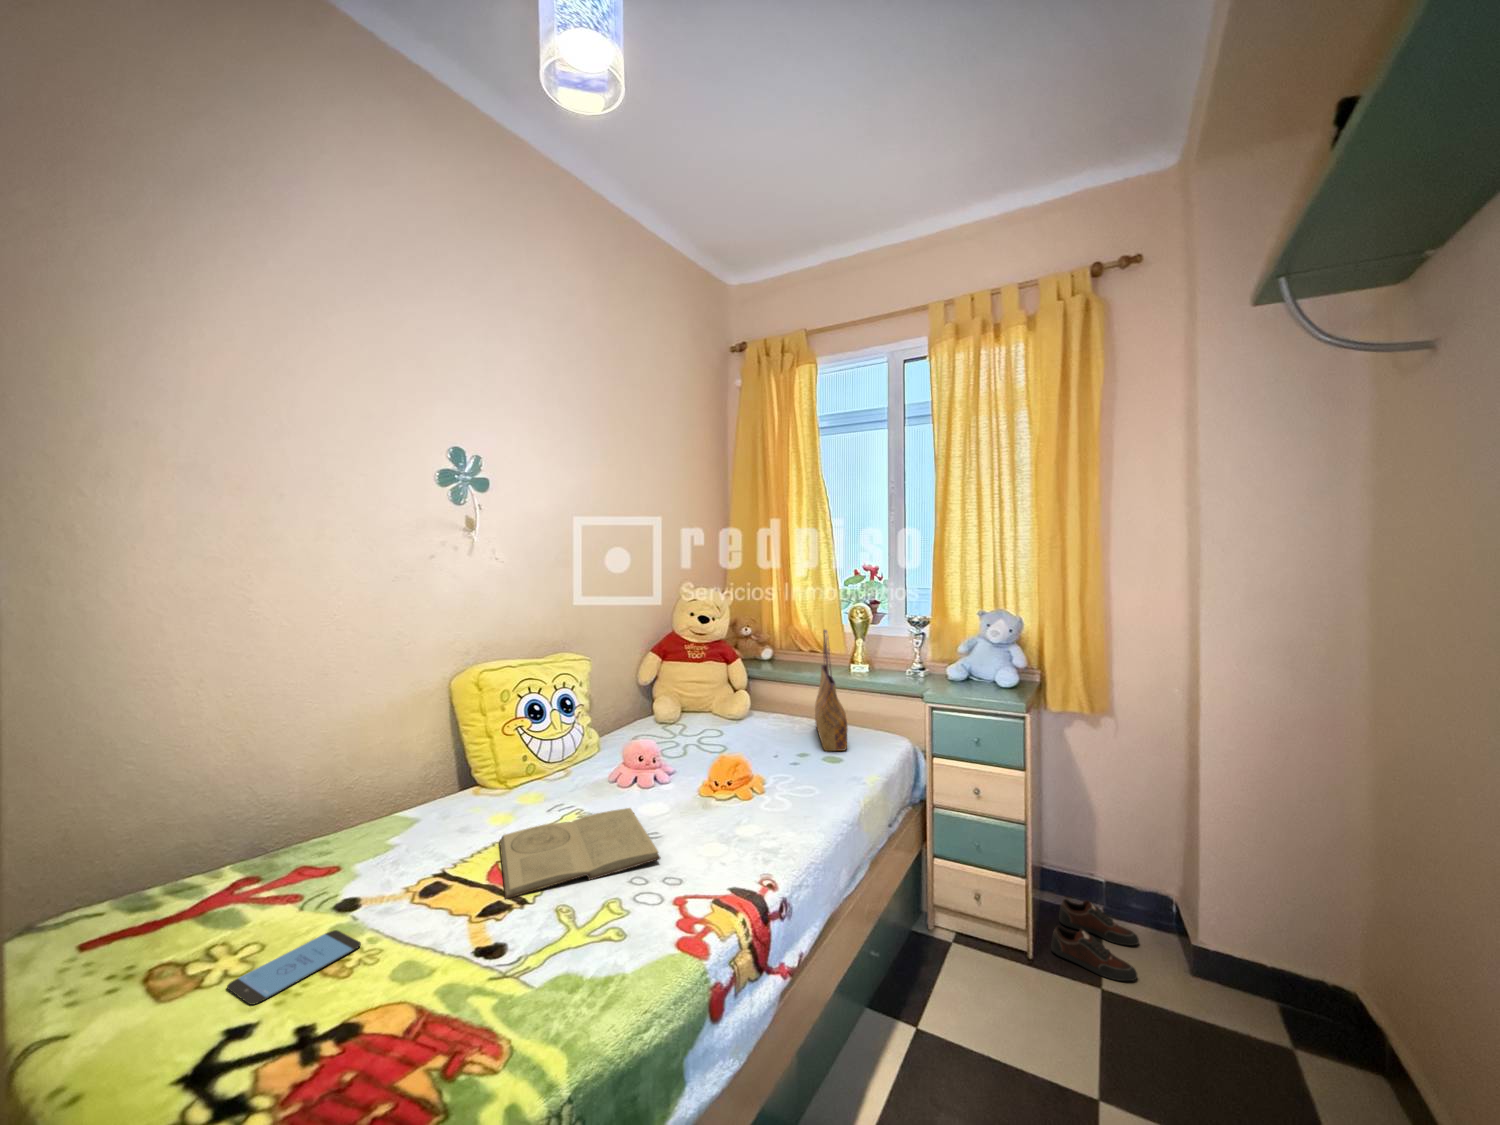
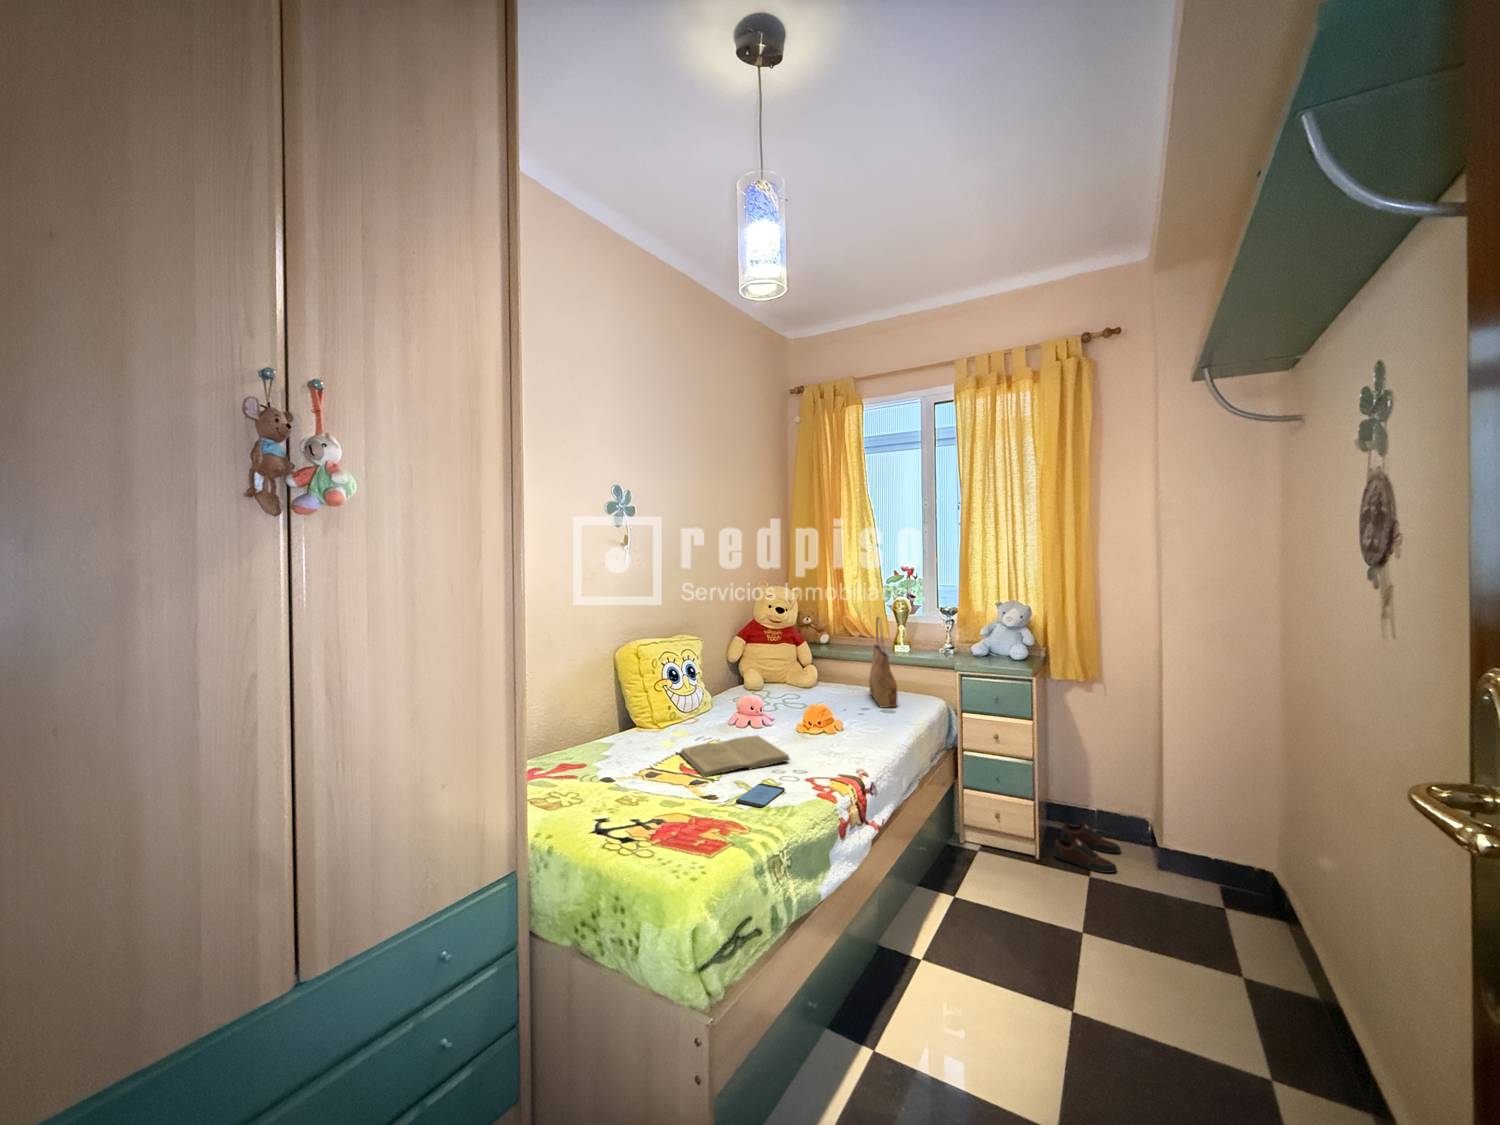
smartphone: present [227,930,361,1005] -> present [736,783,785,807]

